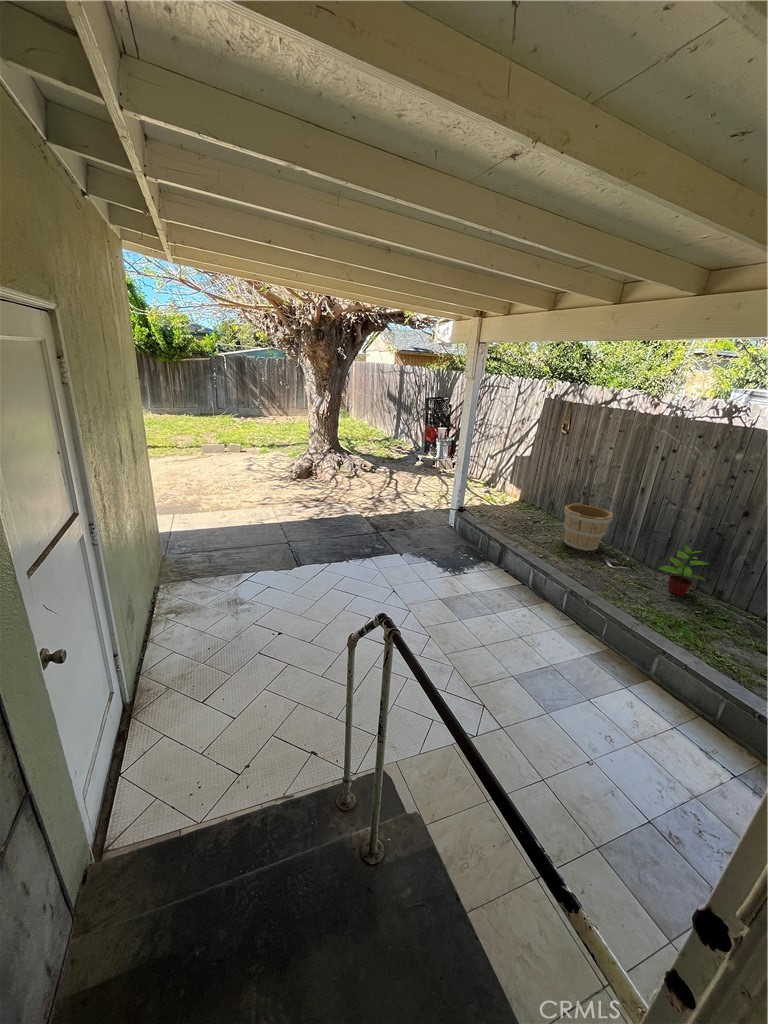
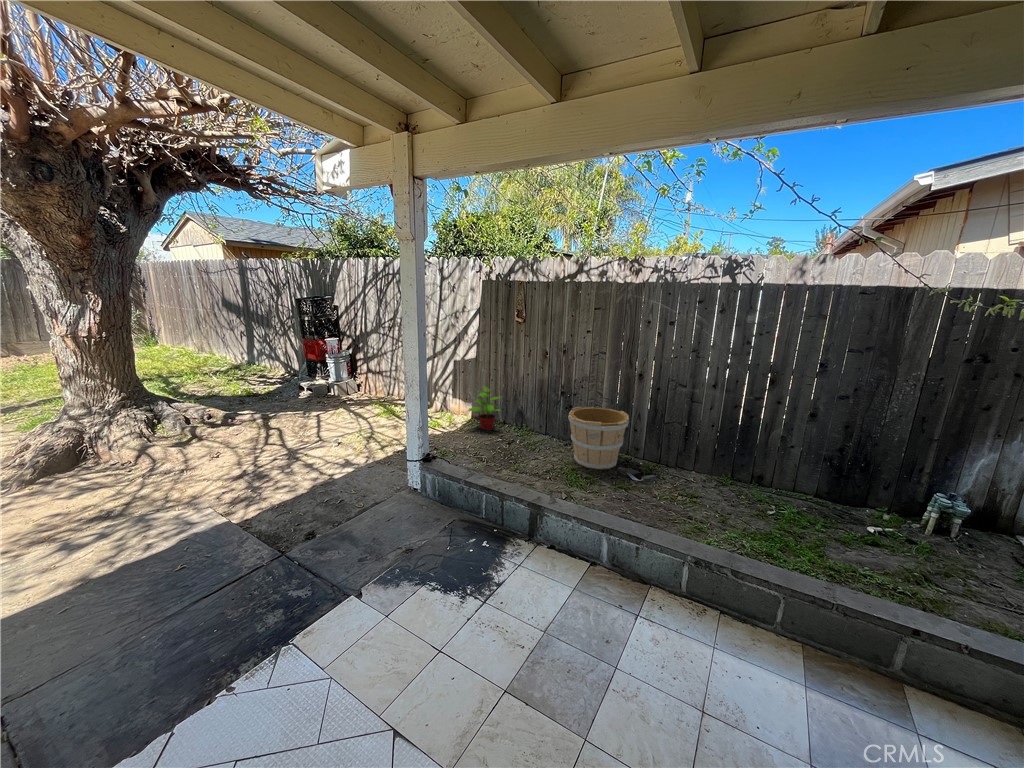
potted plant: present [658,546,709,596] -> present [468,386,501,430]

